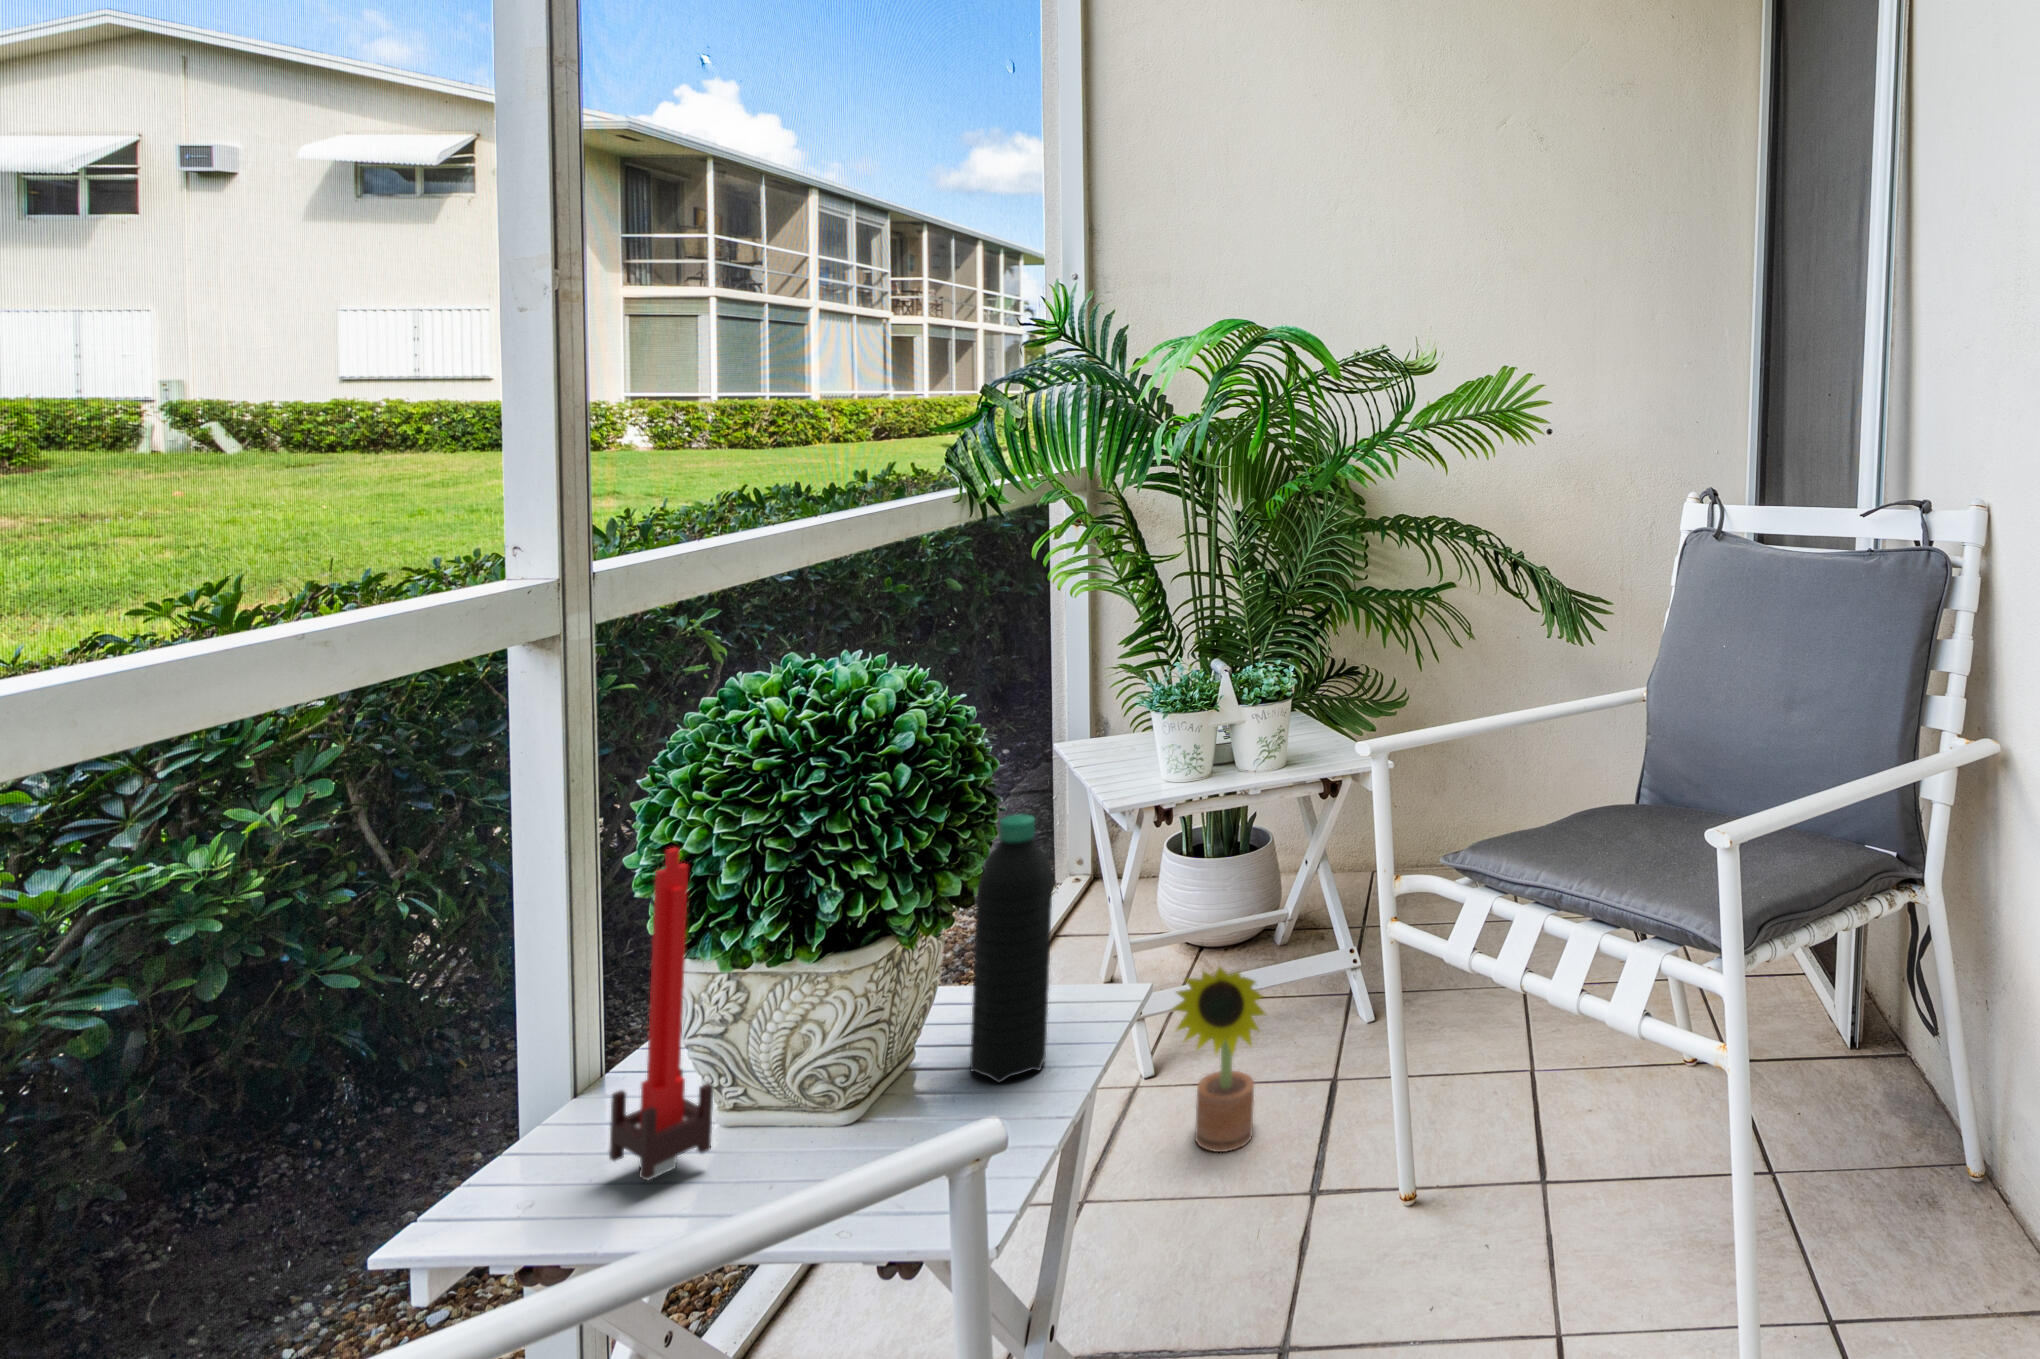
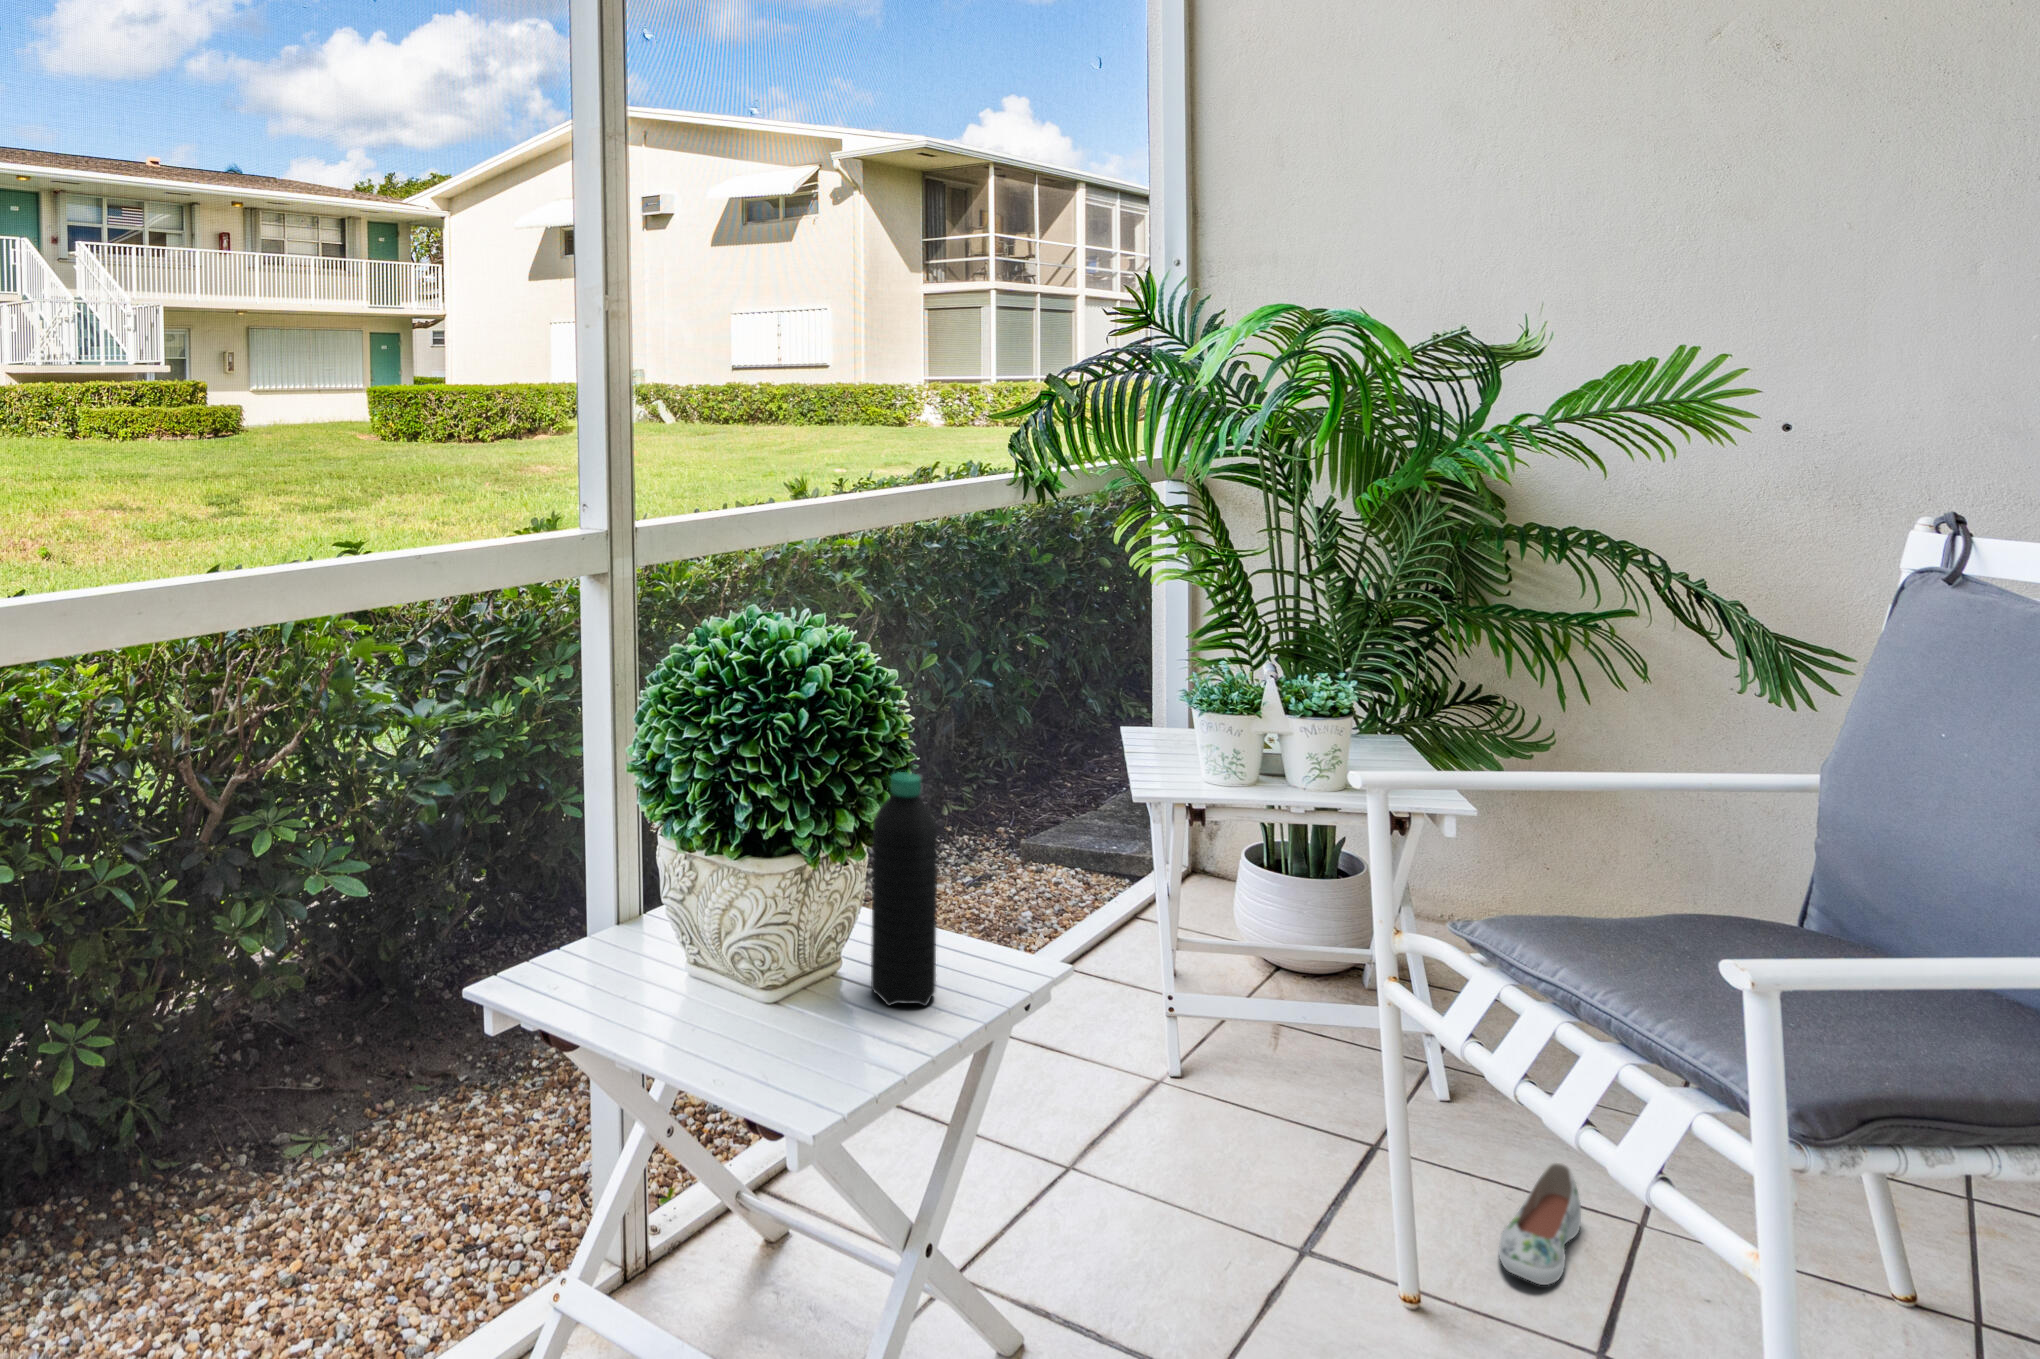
candle: present [609,848,713,1180] -> none [601,745,662,994]
decorative plant: present [1172,967,1265,1152] -> none [1162,977,1263,1174]
shoe: none [1453,1043,1501,1150] -> present [1499,1162,1581,1285]

